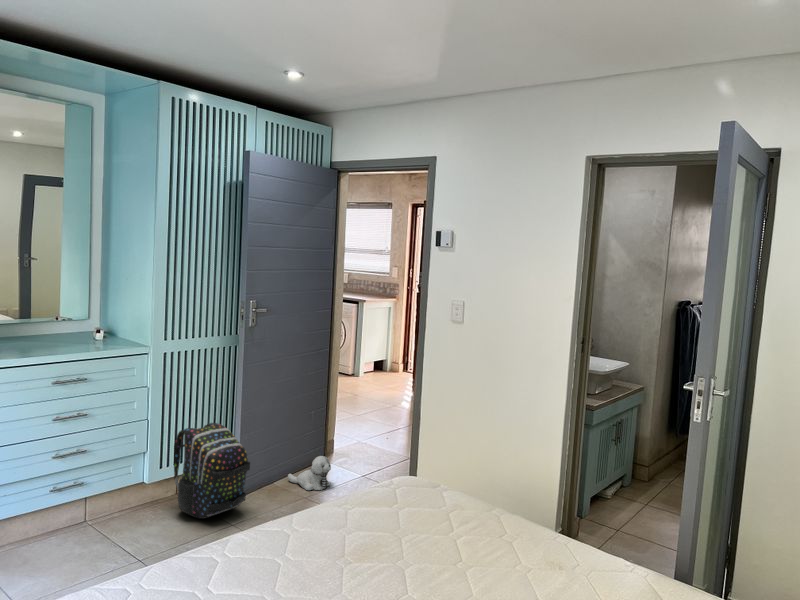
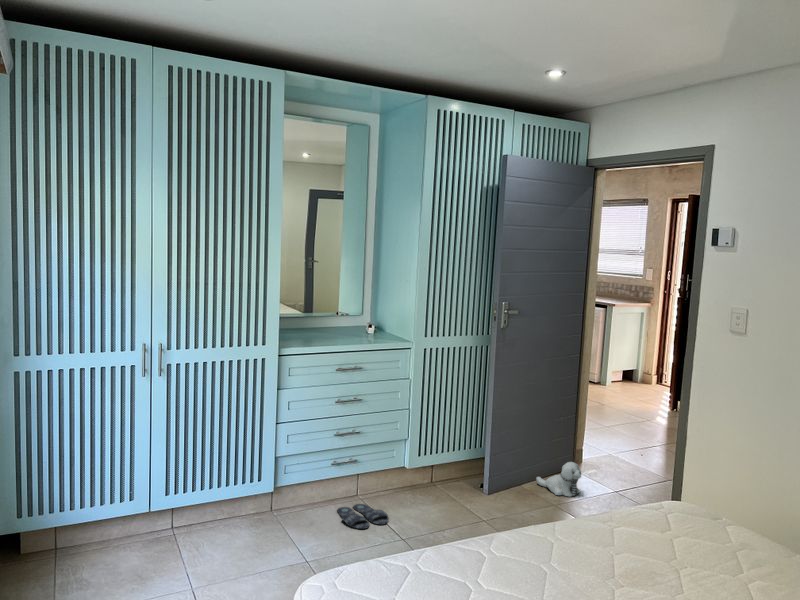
backpack: present [174,423,250,519] -> none [431,418,502,509]
slippers: none [61,528,123,558] -> present [337,504,389,529]

